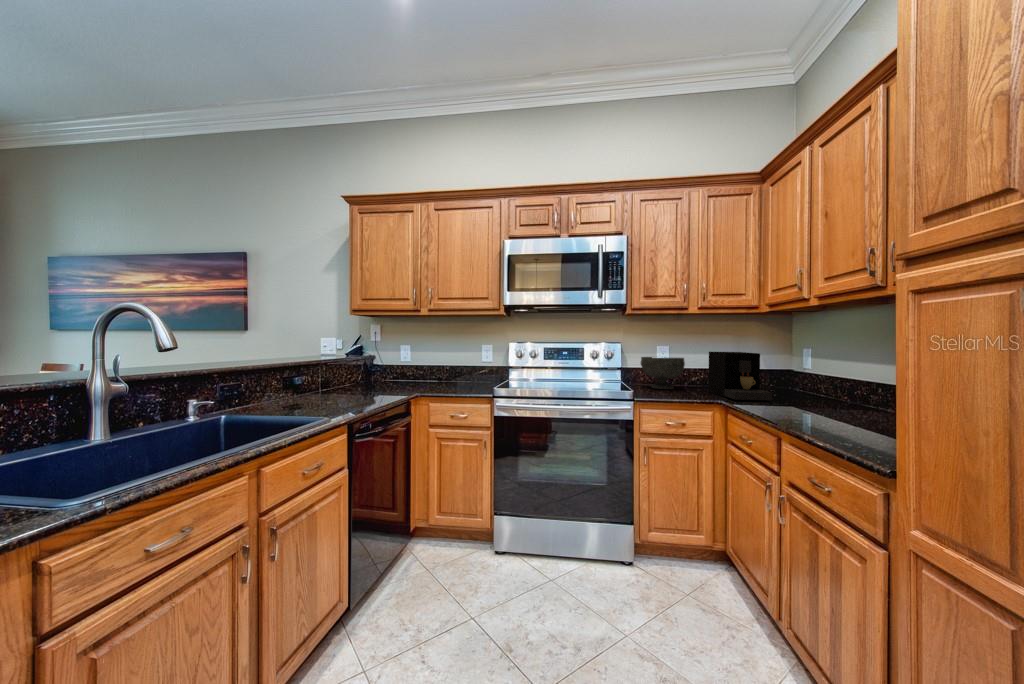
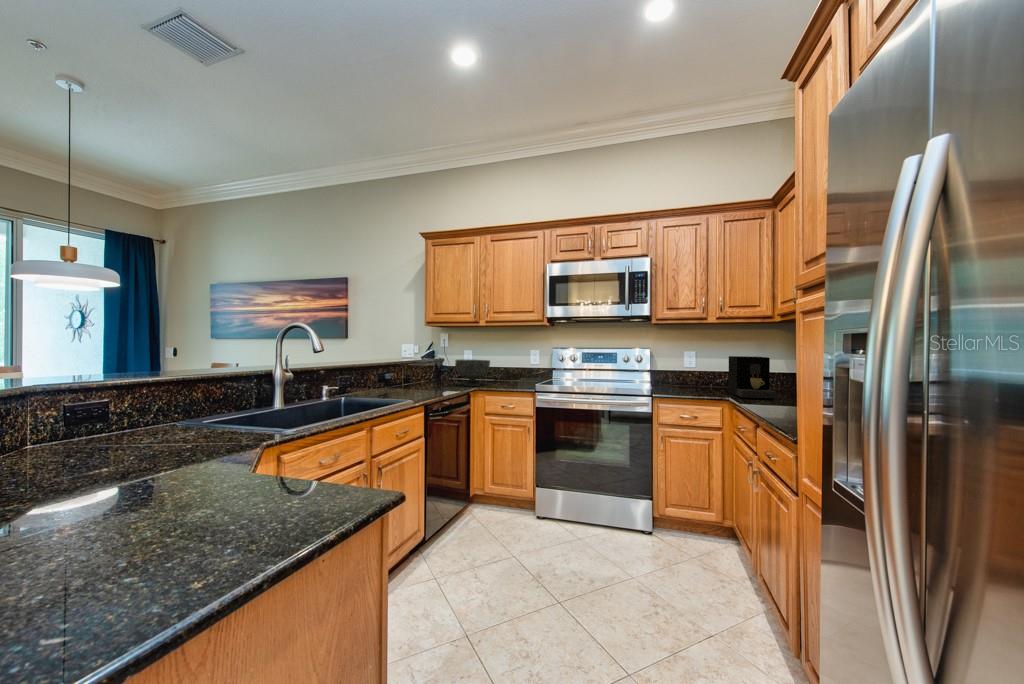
decorative bowl: present [641,357,685,389] -> present [455,360,490,386]

